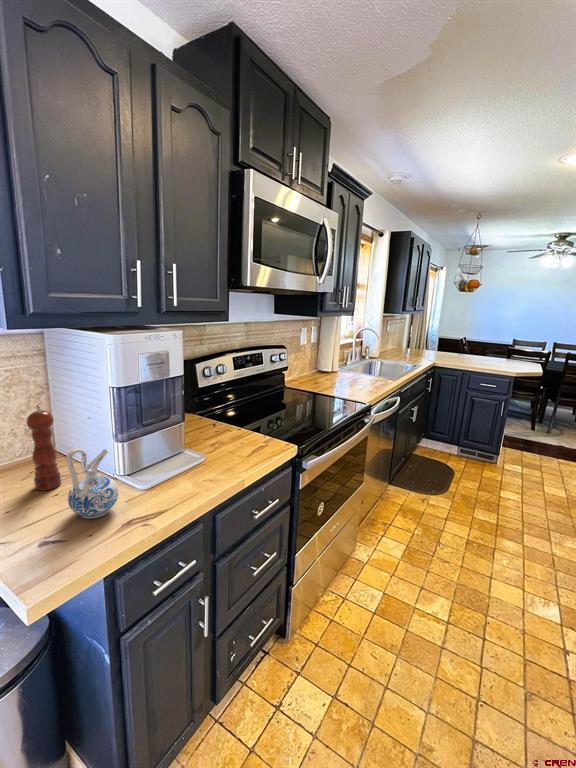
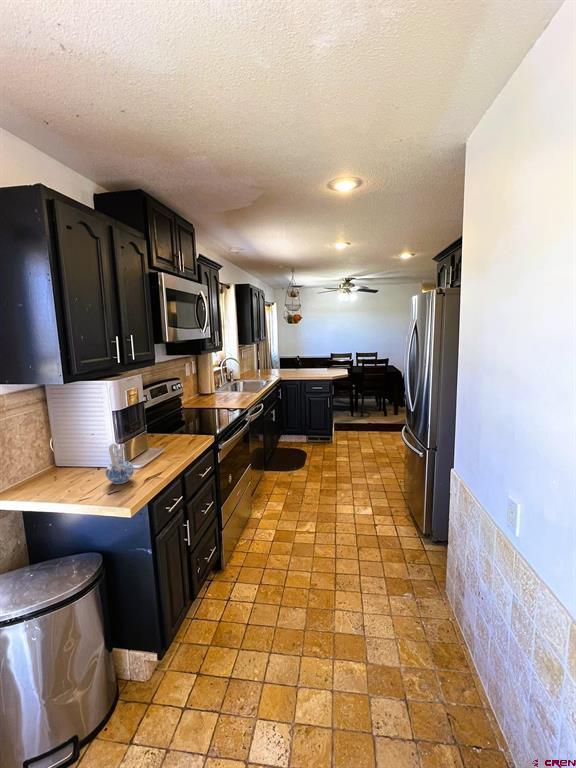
pepper mill: present [27,405,61,491] -> none [60,429,82,483]

